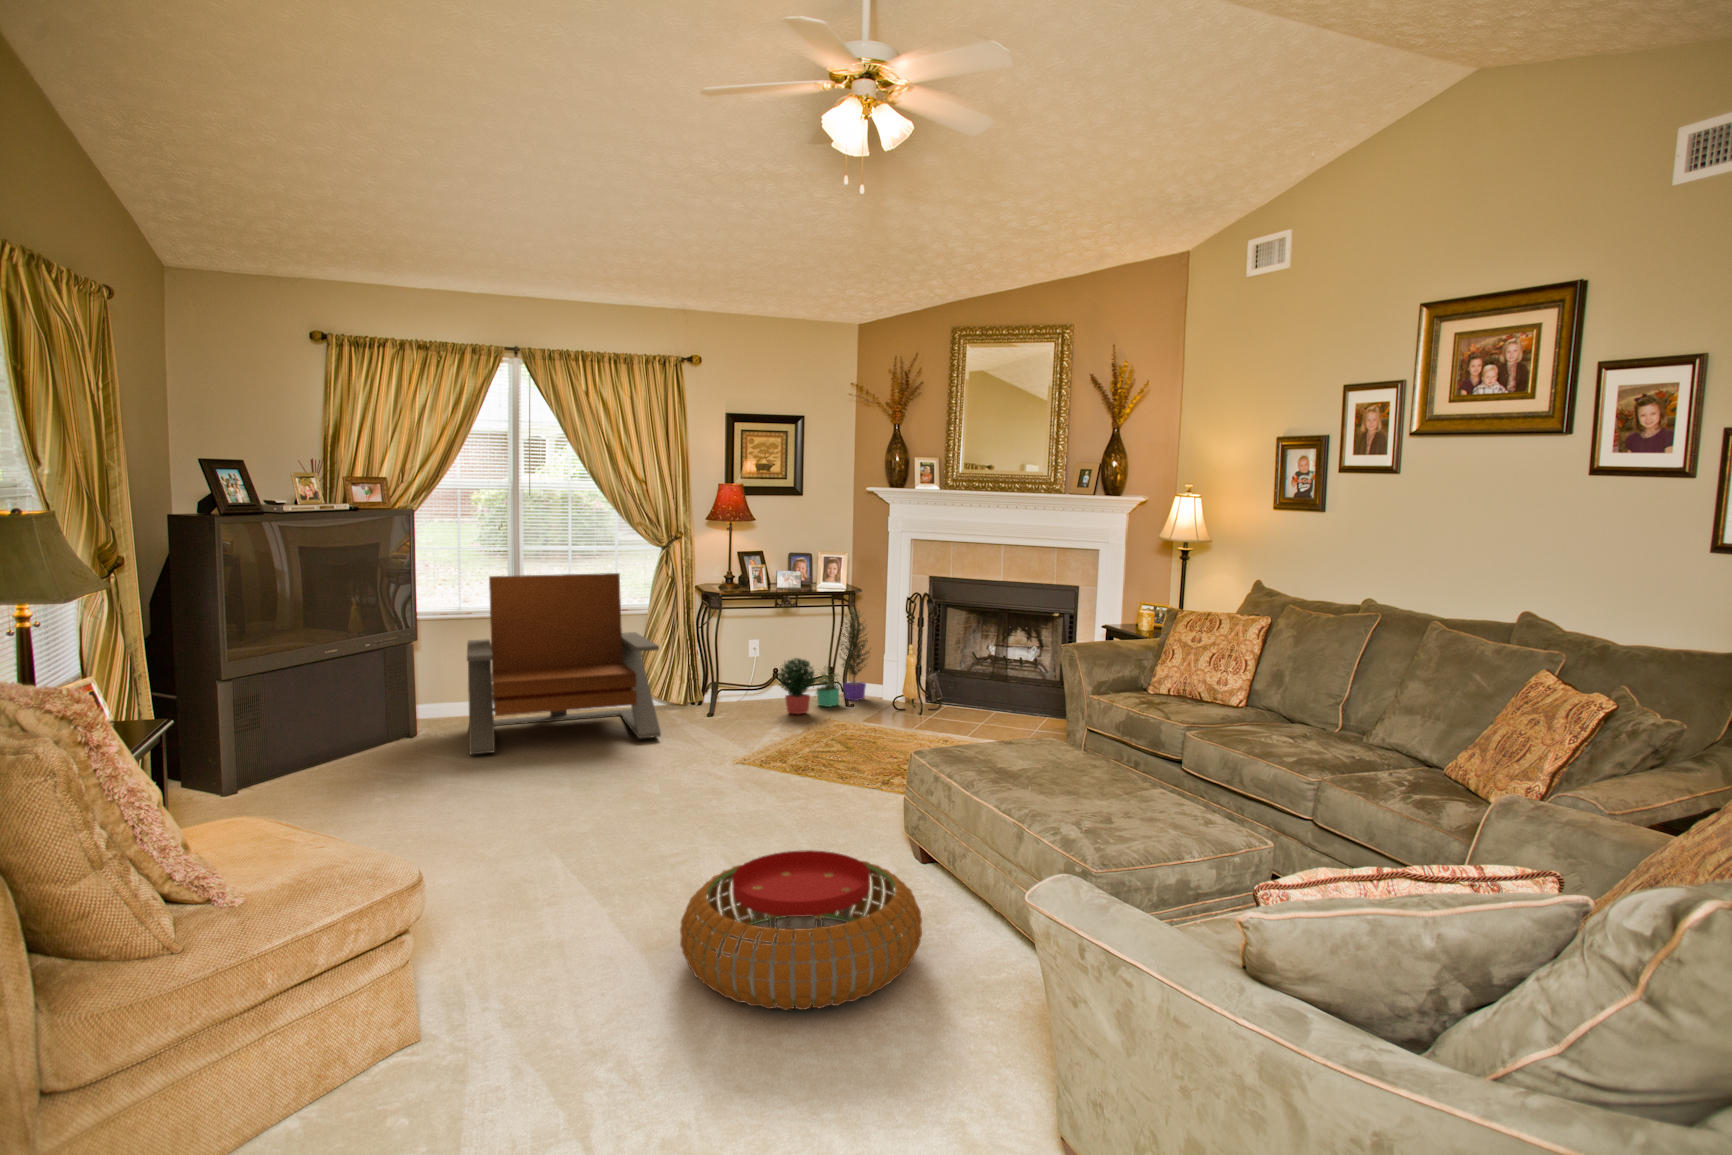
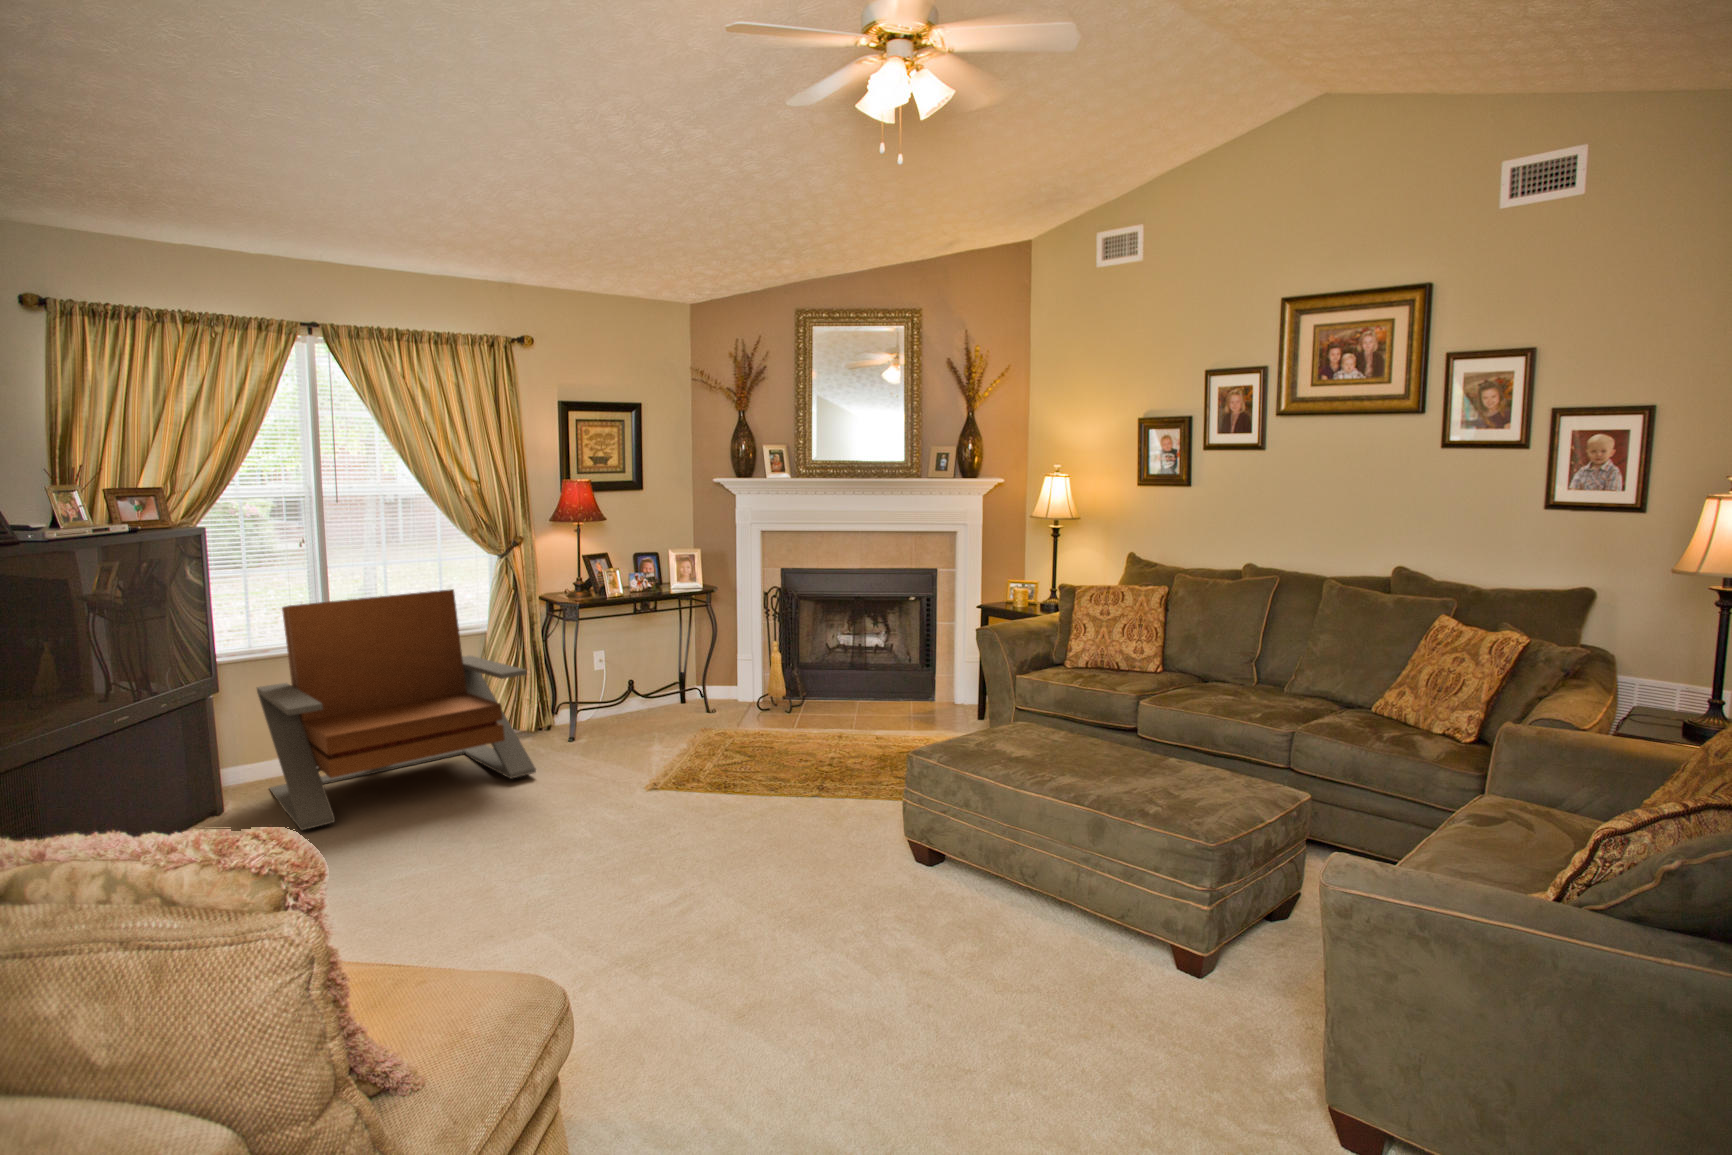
potted plant: present [777,609,870,714] -> none [642,605,733,726]
pouf: present [680,850,922,1010] -> none [753,883,1023,1080]

